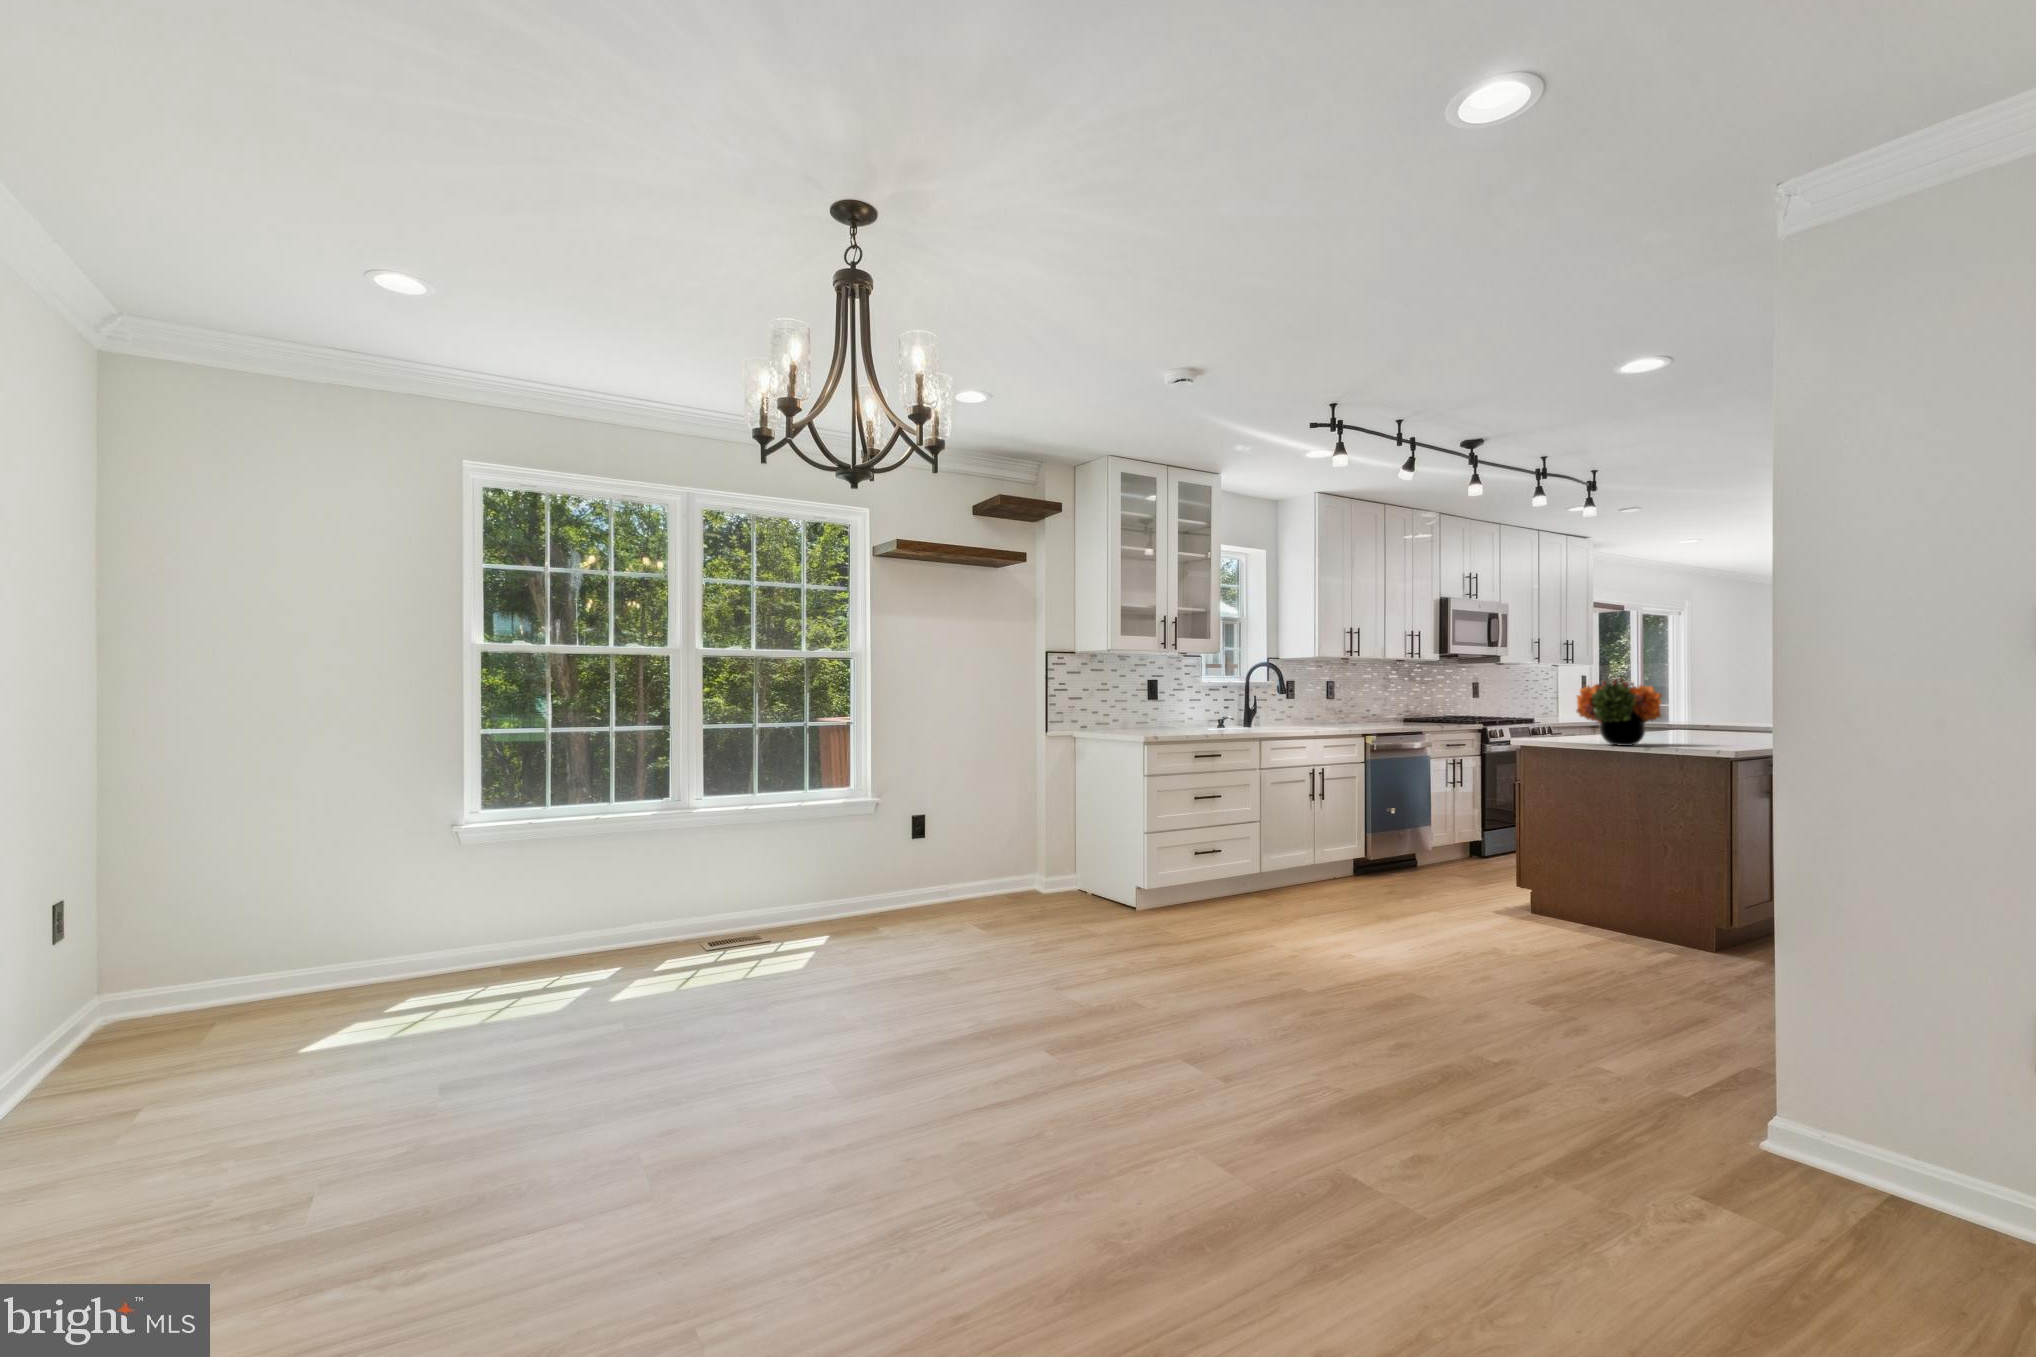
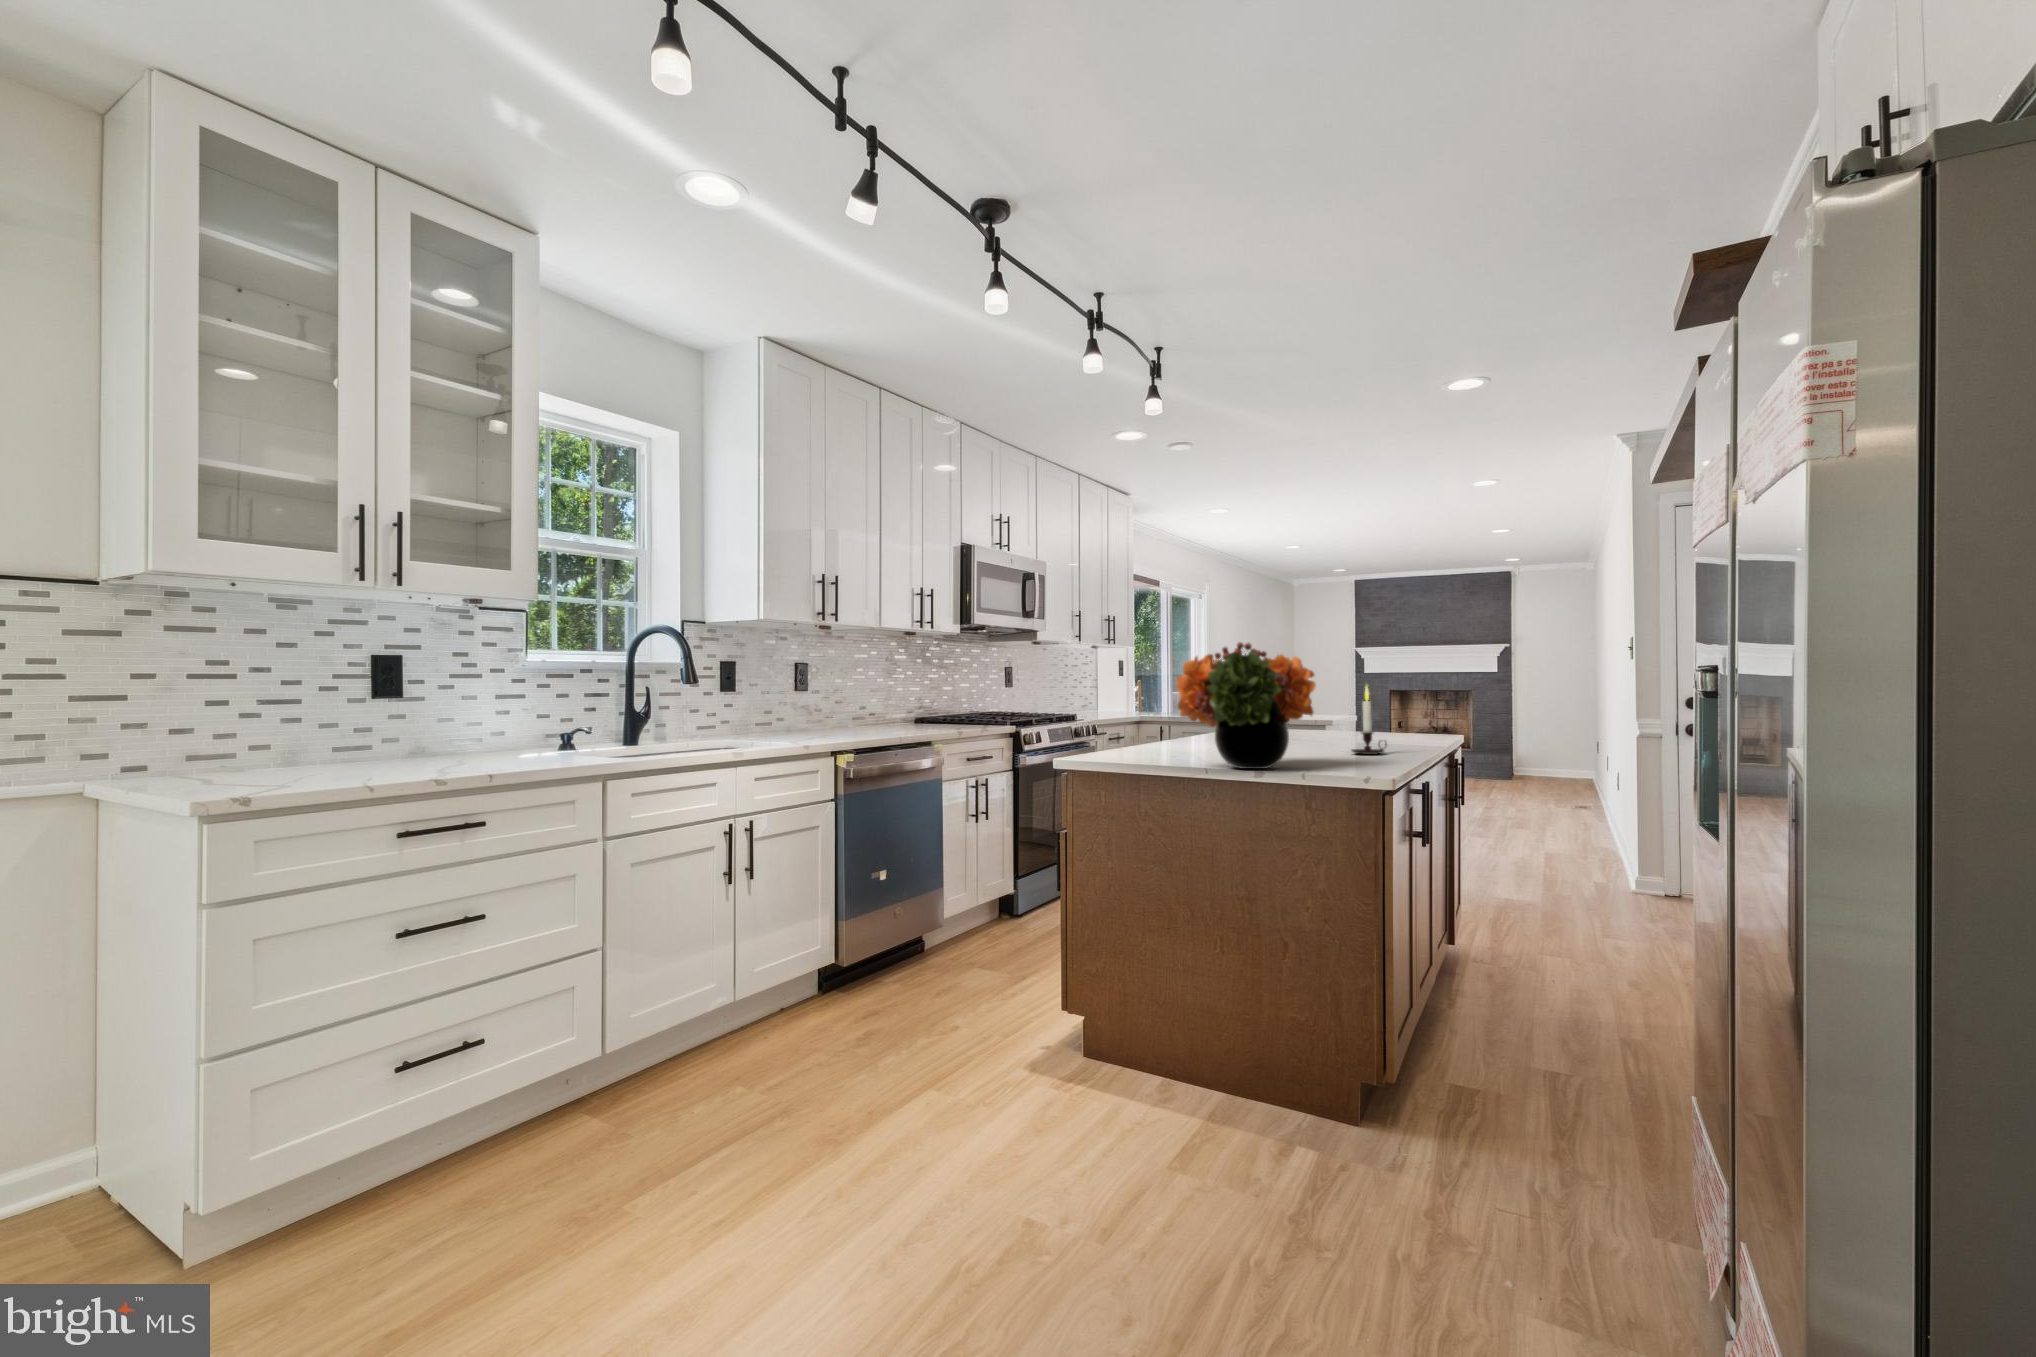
candle: none [1706,701,1734,744] -> present [1352,687,1387,755]

